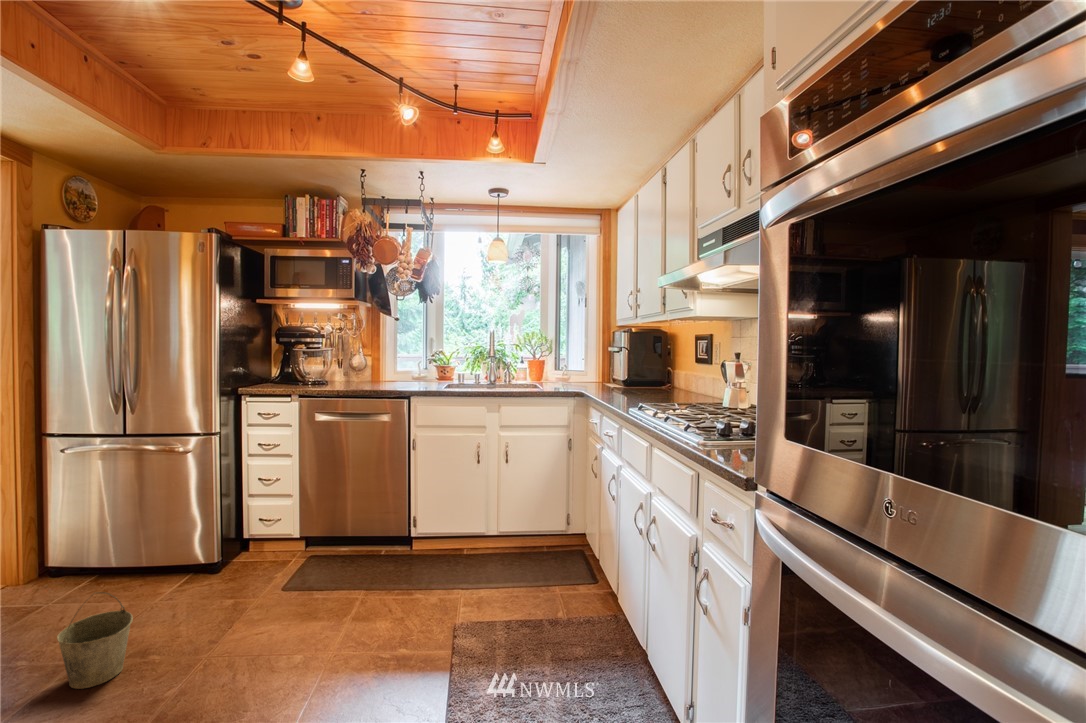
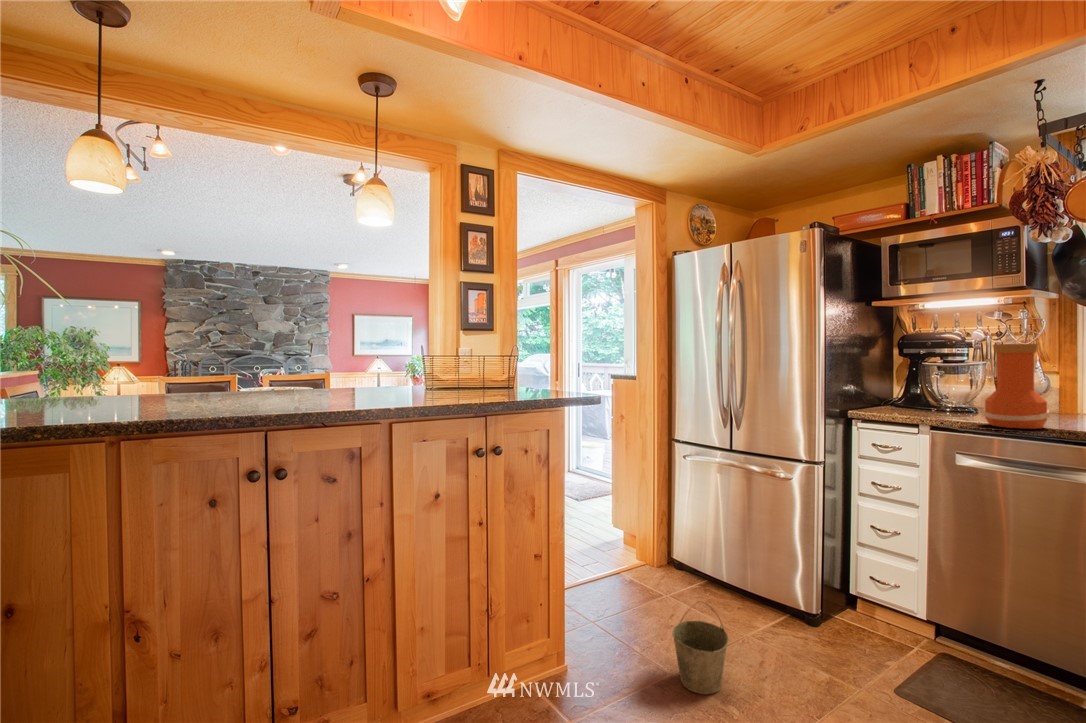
vase: none [334,336,369,391] -> present [983,344,1049,429]

